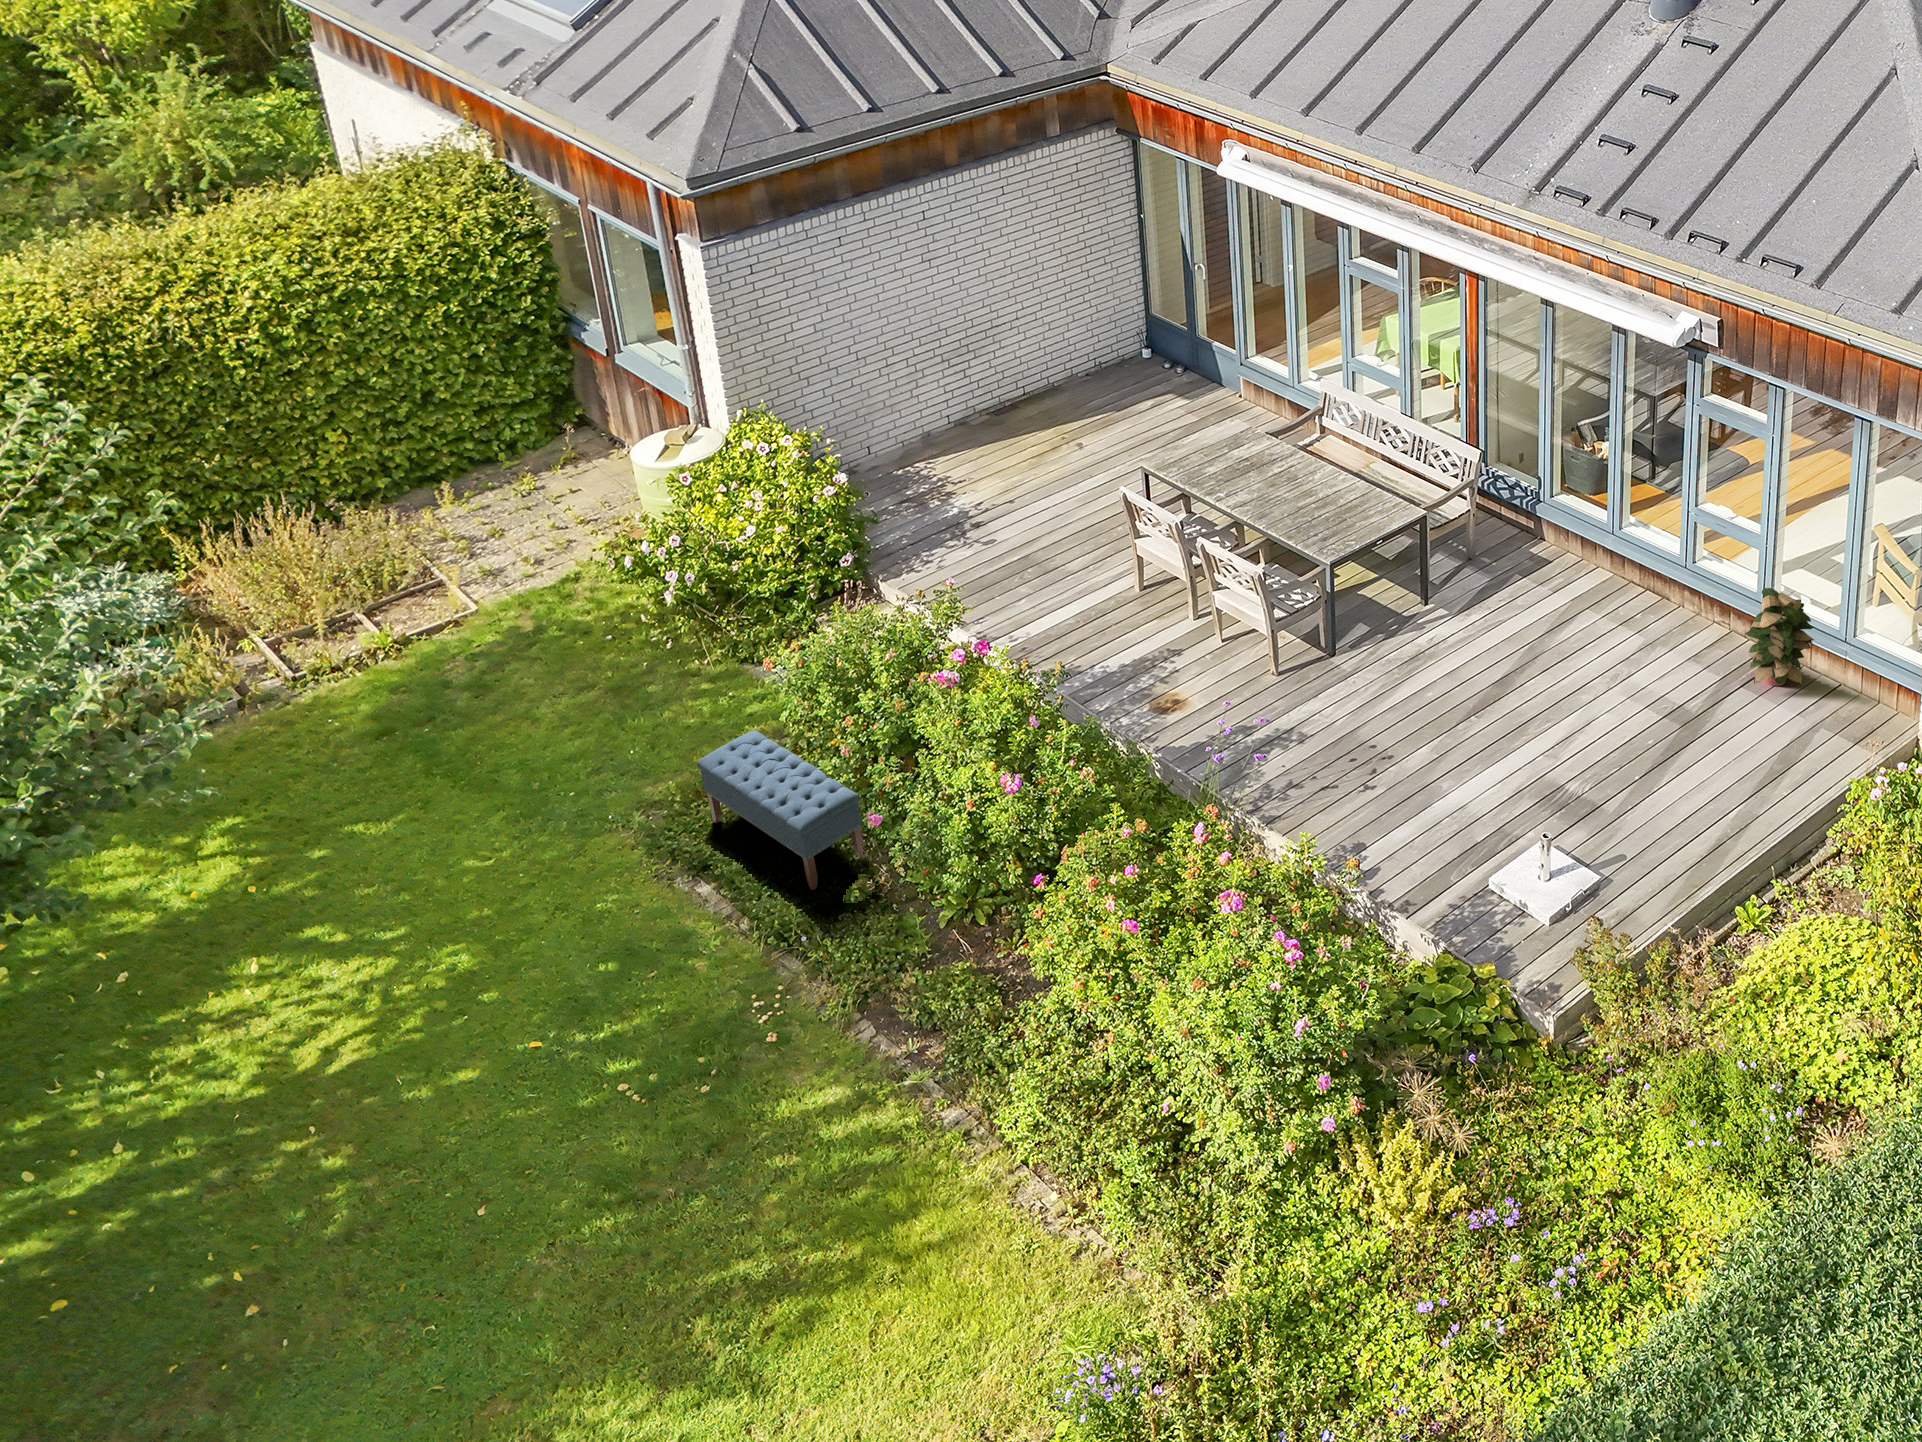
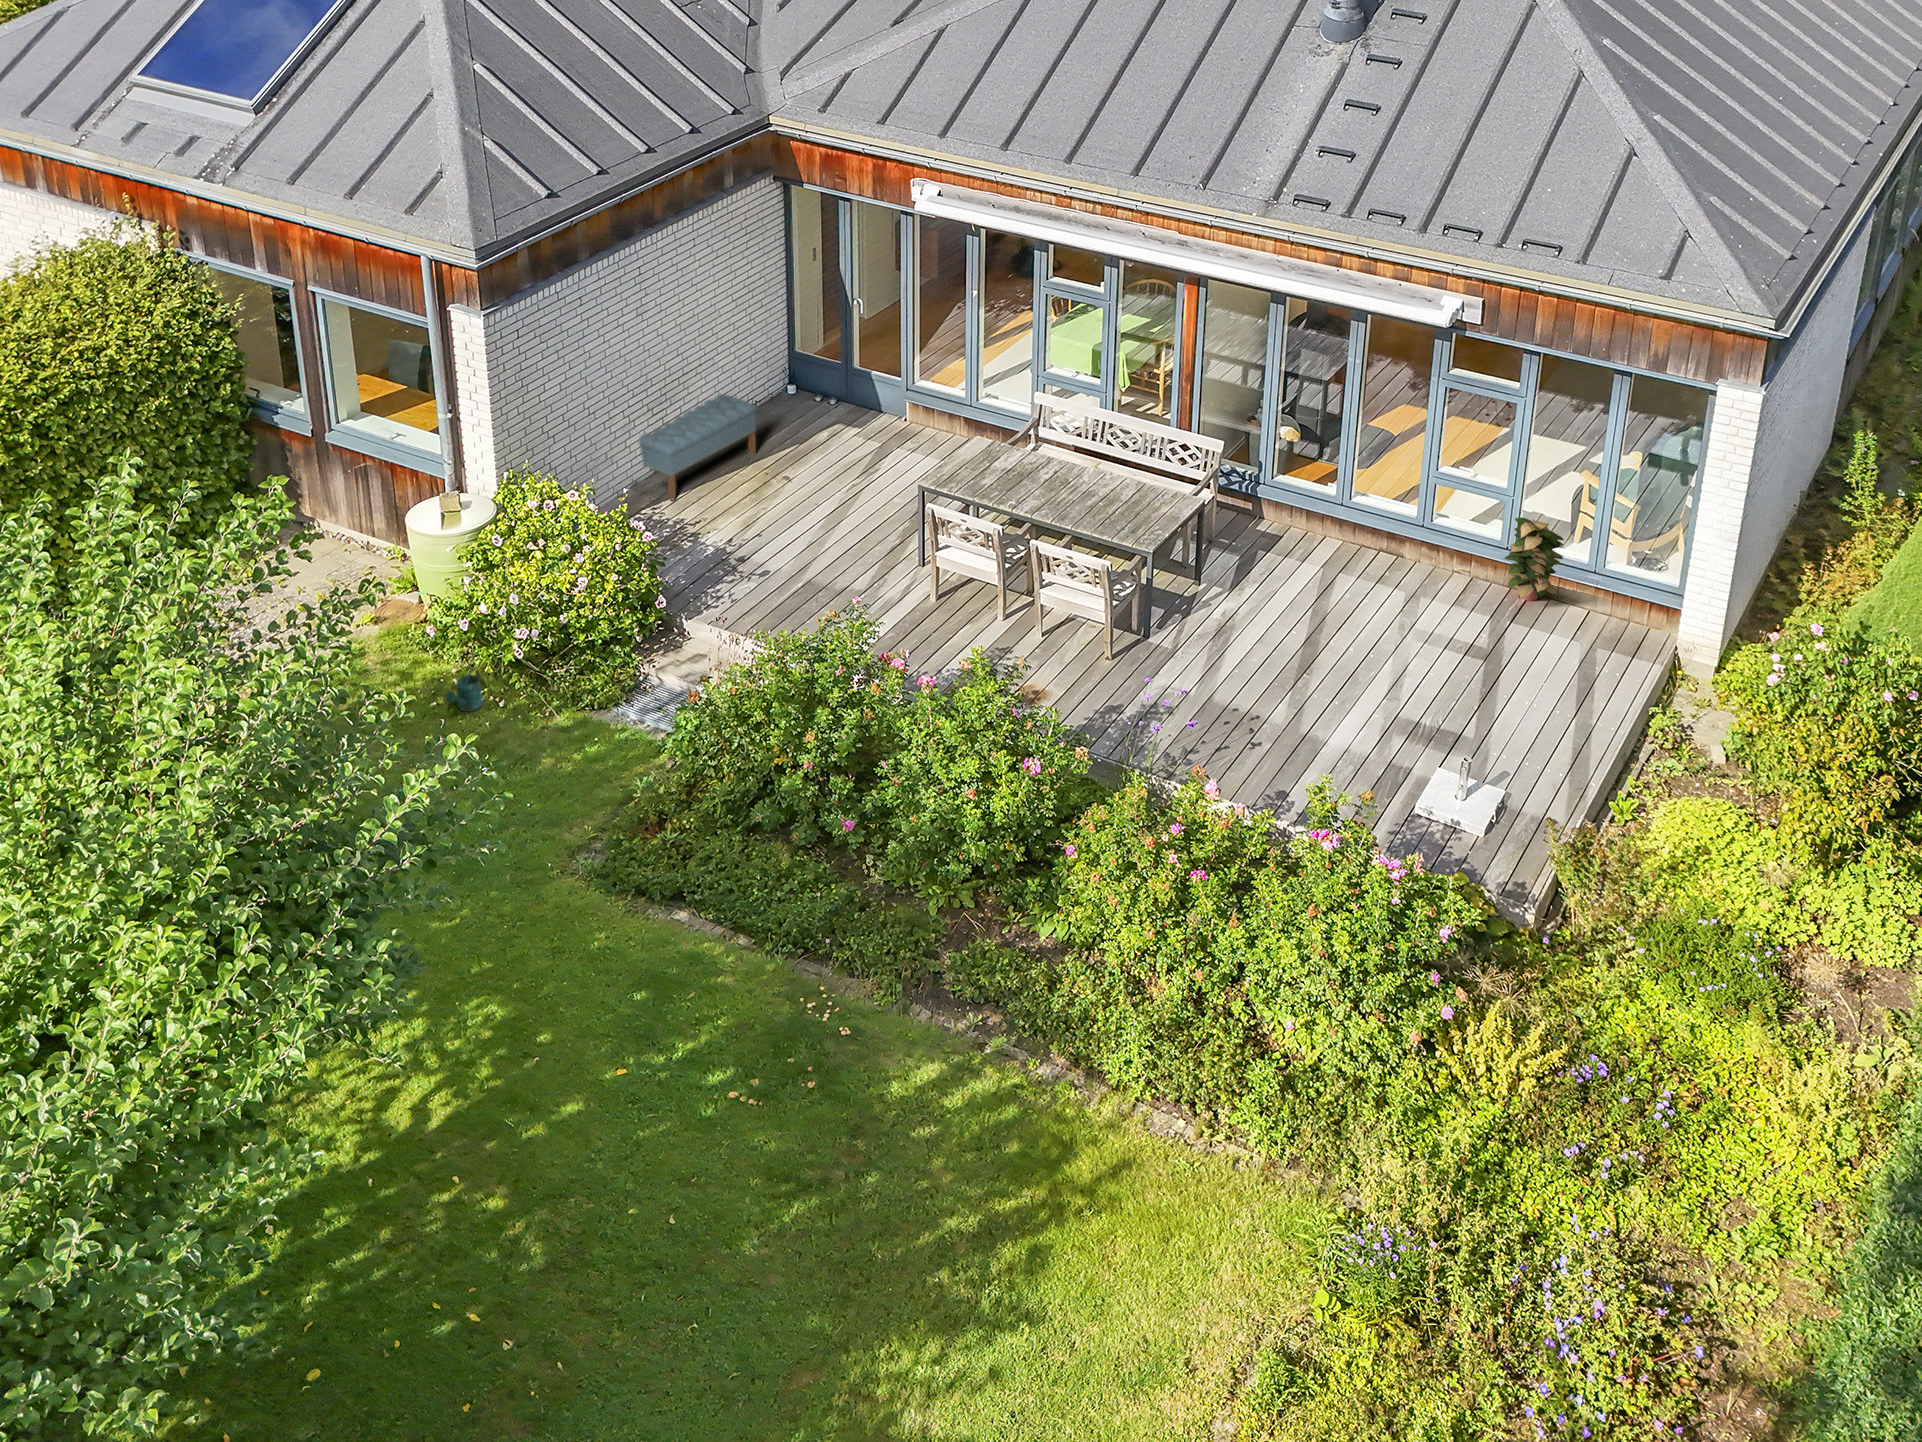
watering can: none [610,610,664,654] -> present [445,669,483,712]
bench: present [697,730,866,890] -> present [639,394,757,500]

